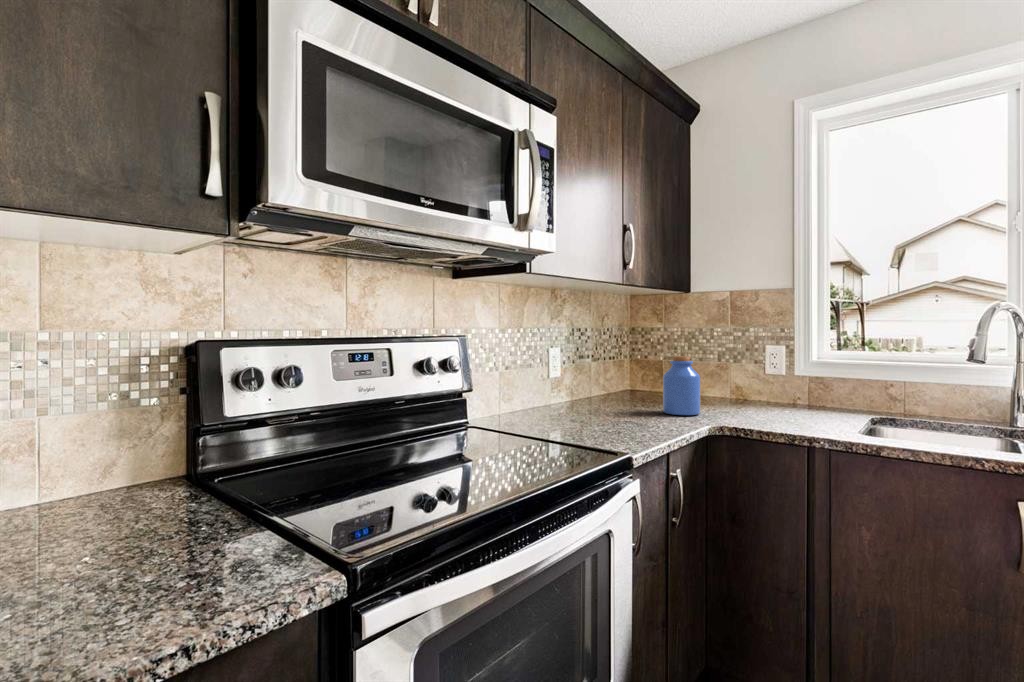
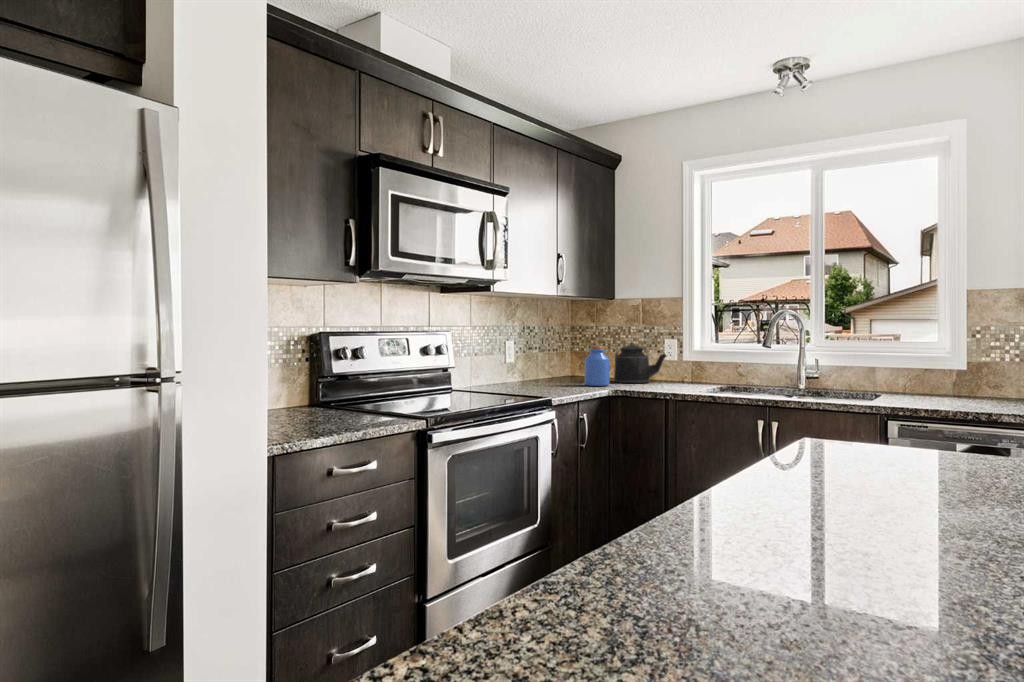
kettle: none [699,337,778,408] -> present [614,336,667,383]

